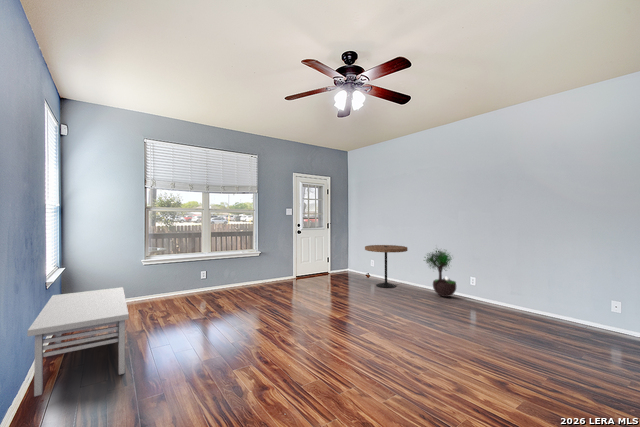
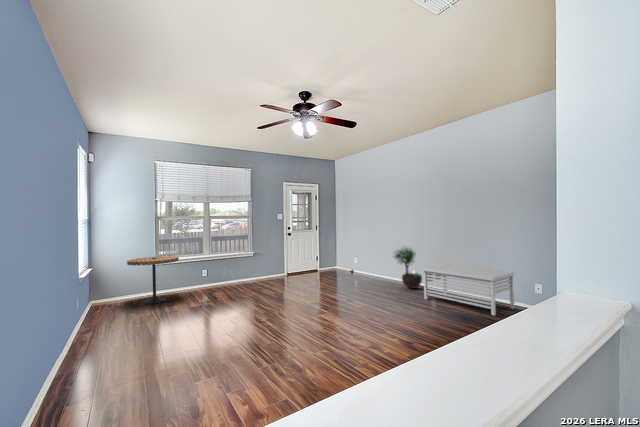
side table: present [365,245,408,288] -> present [127,256,179,304]
storage bench: present [27,287,129,396] -> present [420,264,515,316]

